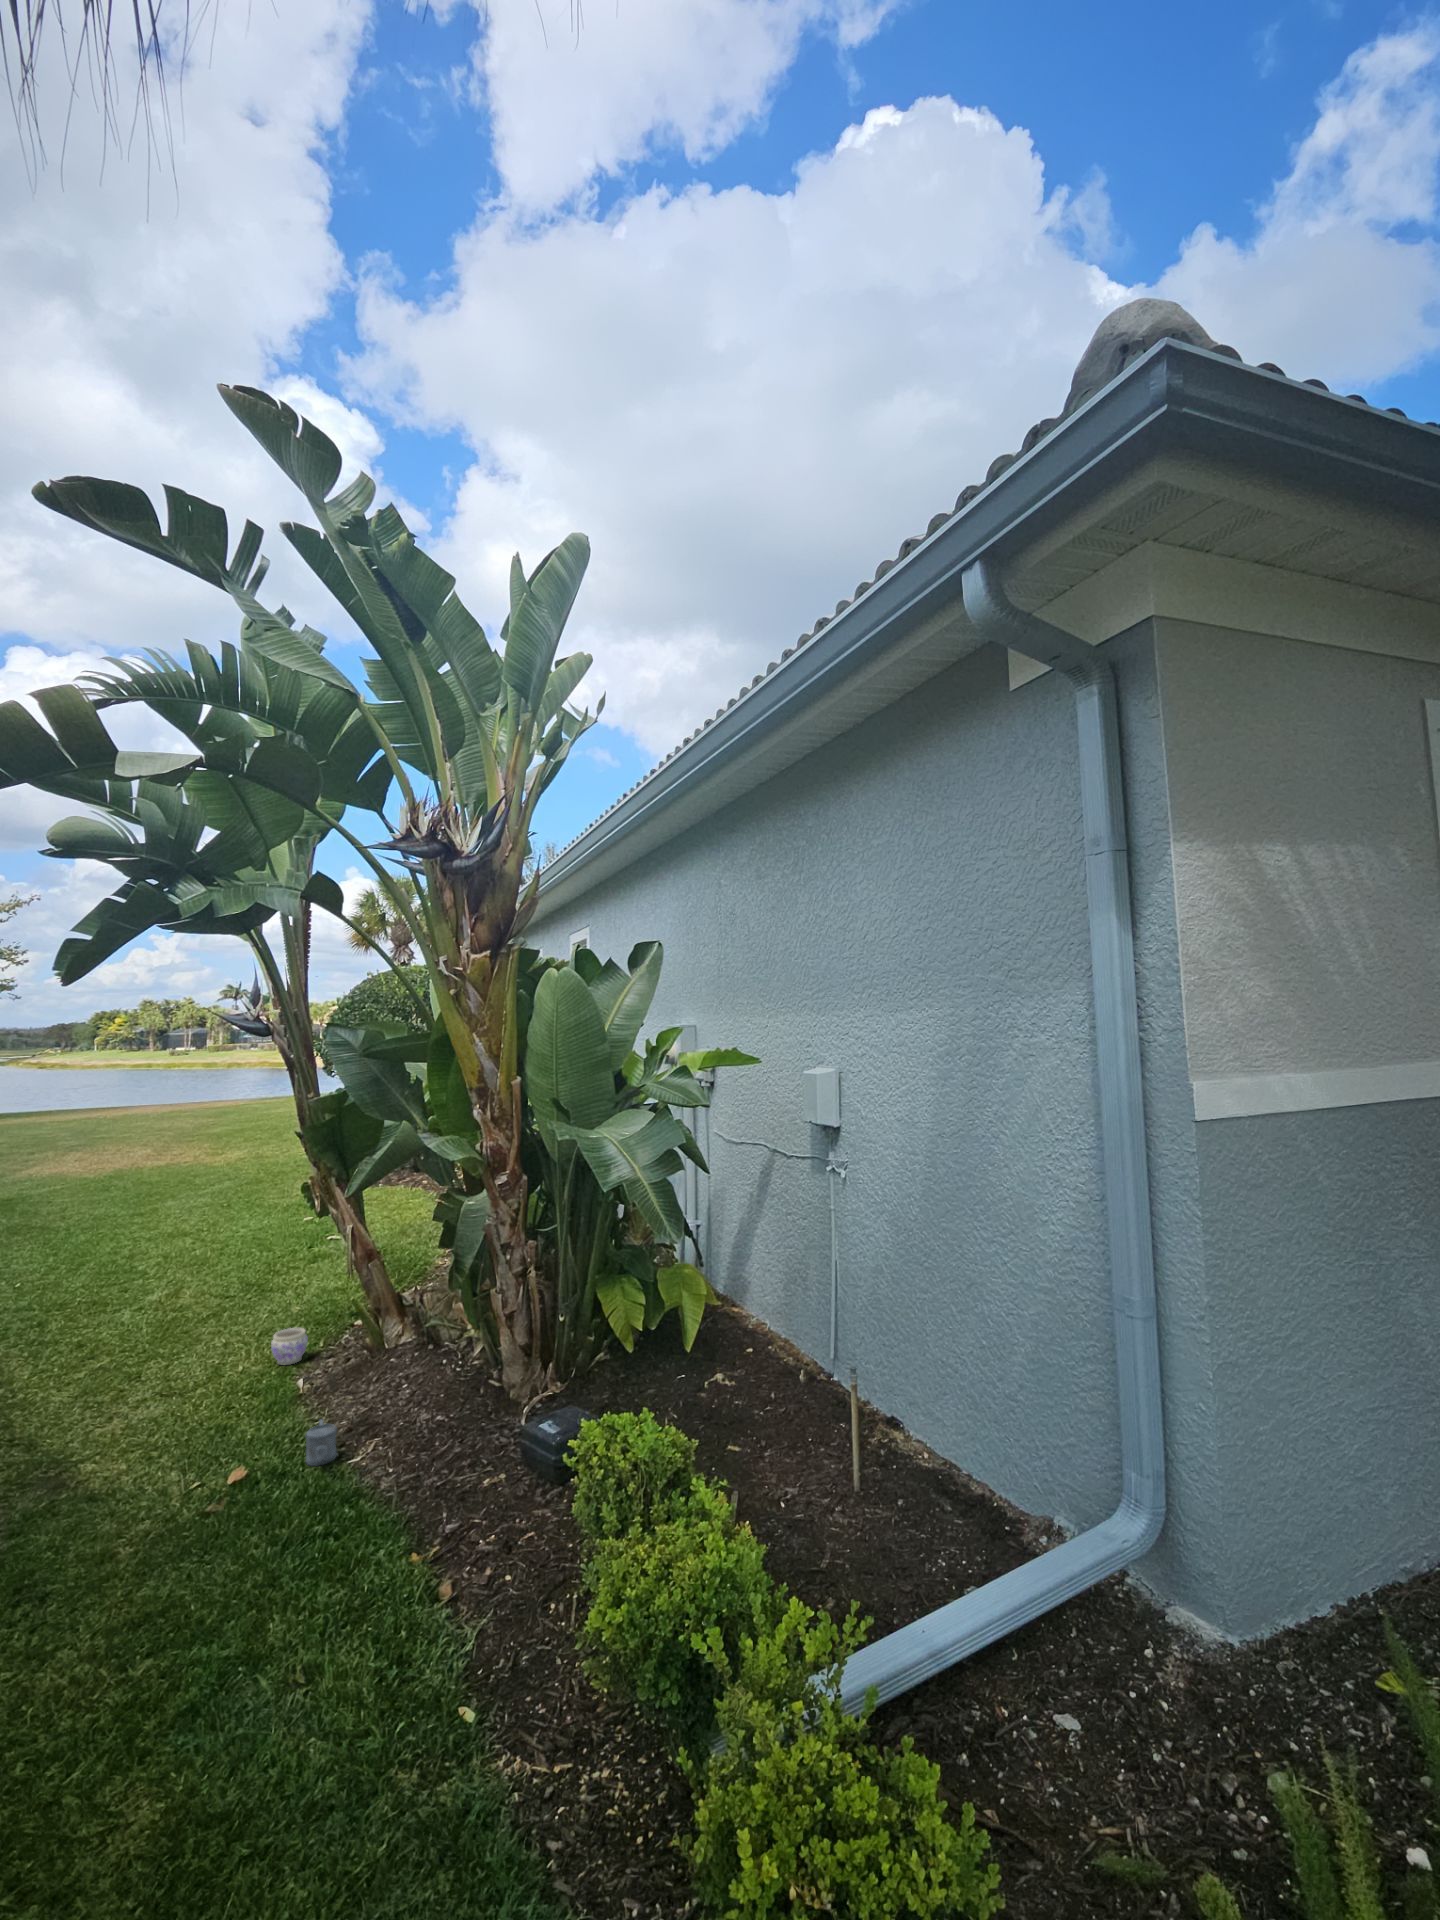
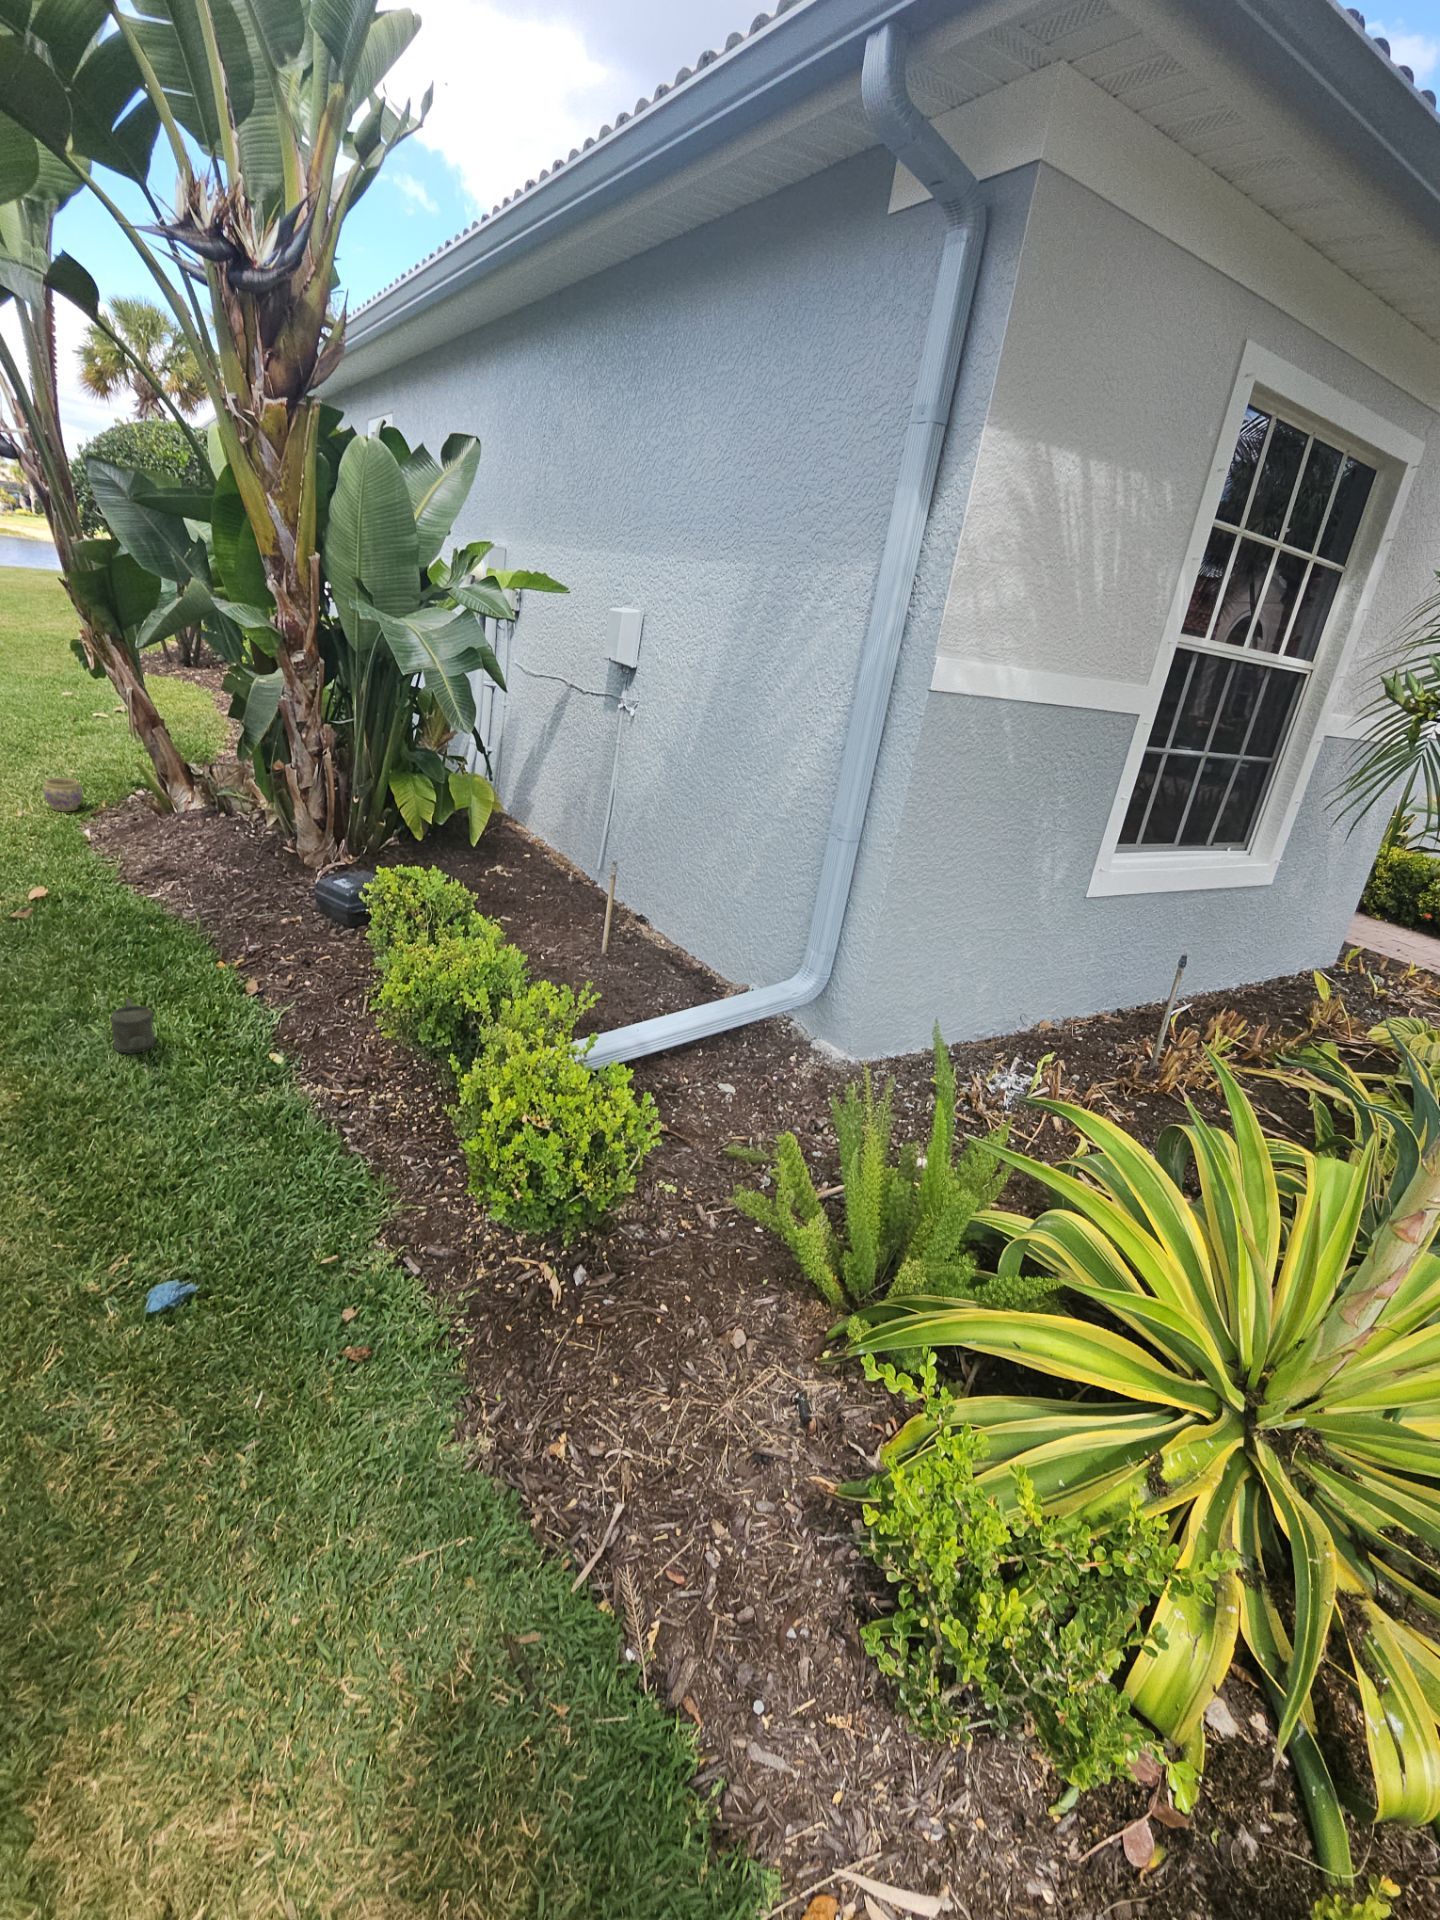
watering can: present [305,1419,337,1466] -> present [110,998,156,1054]

